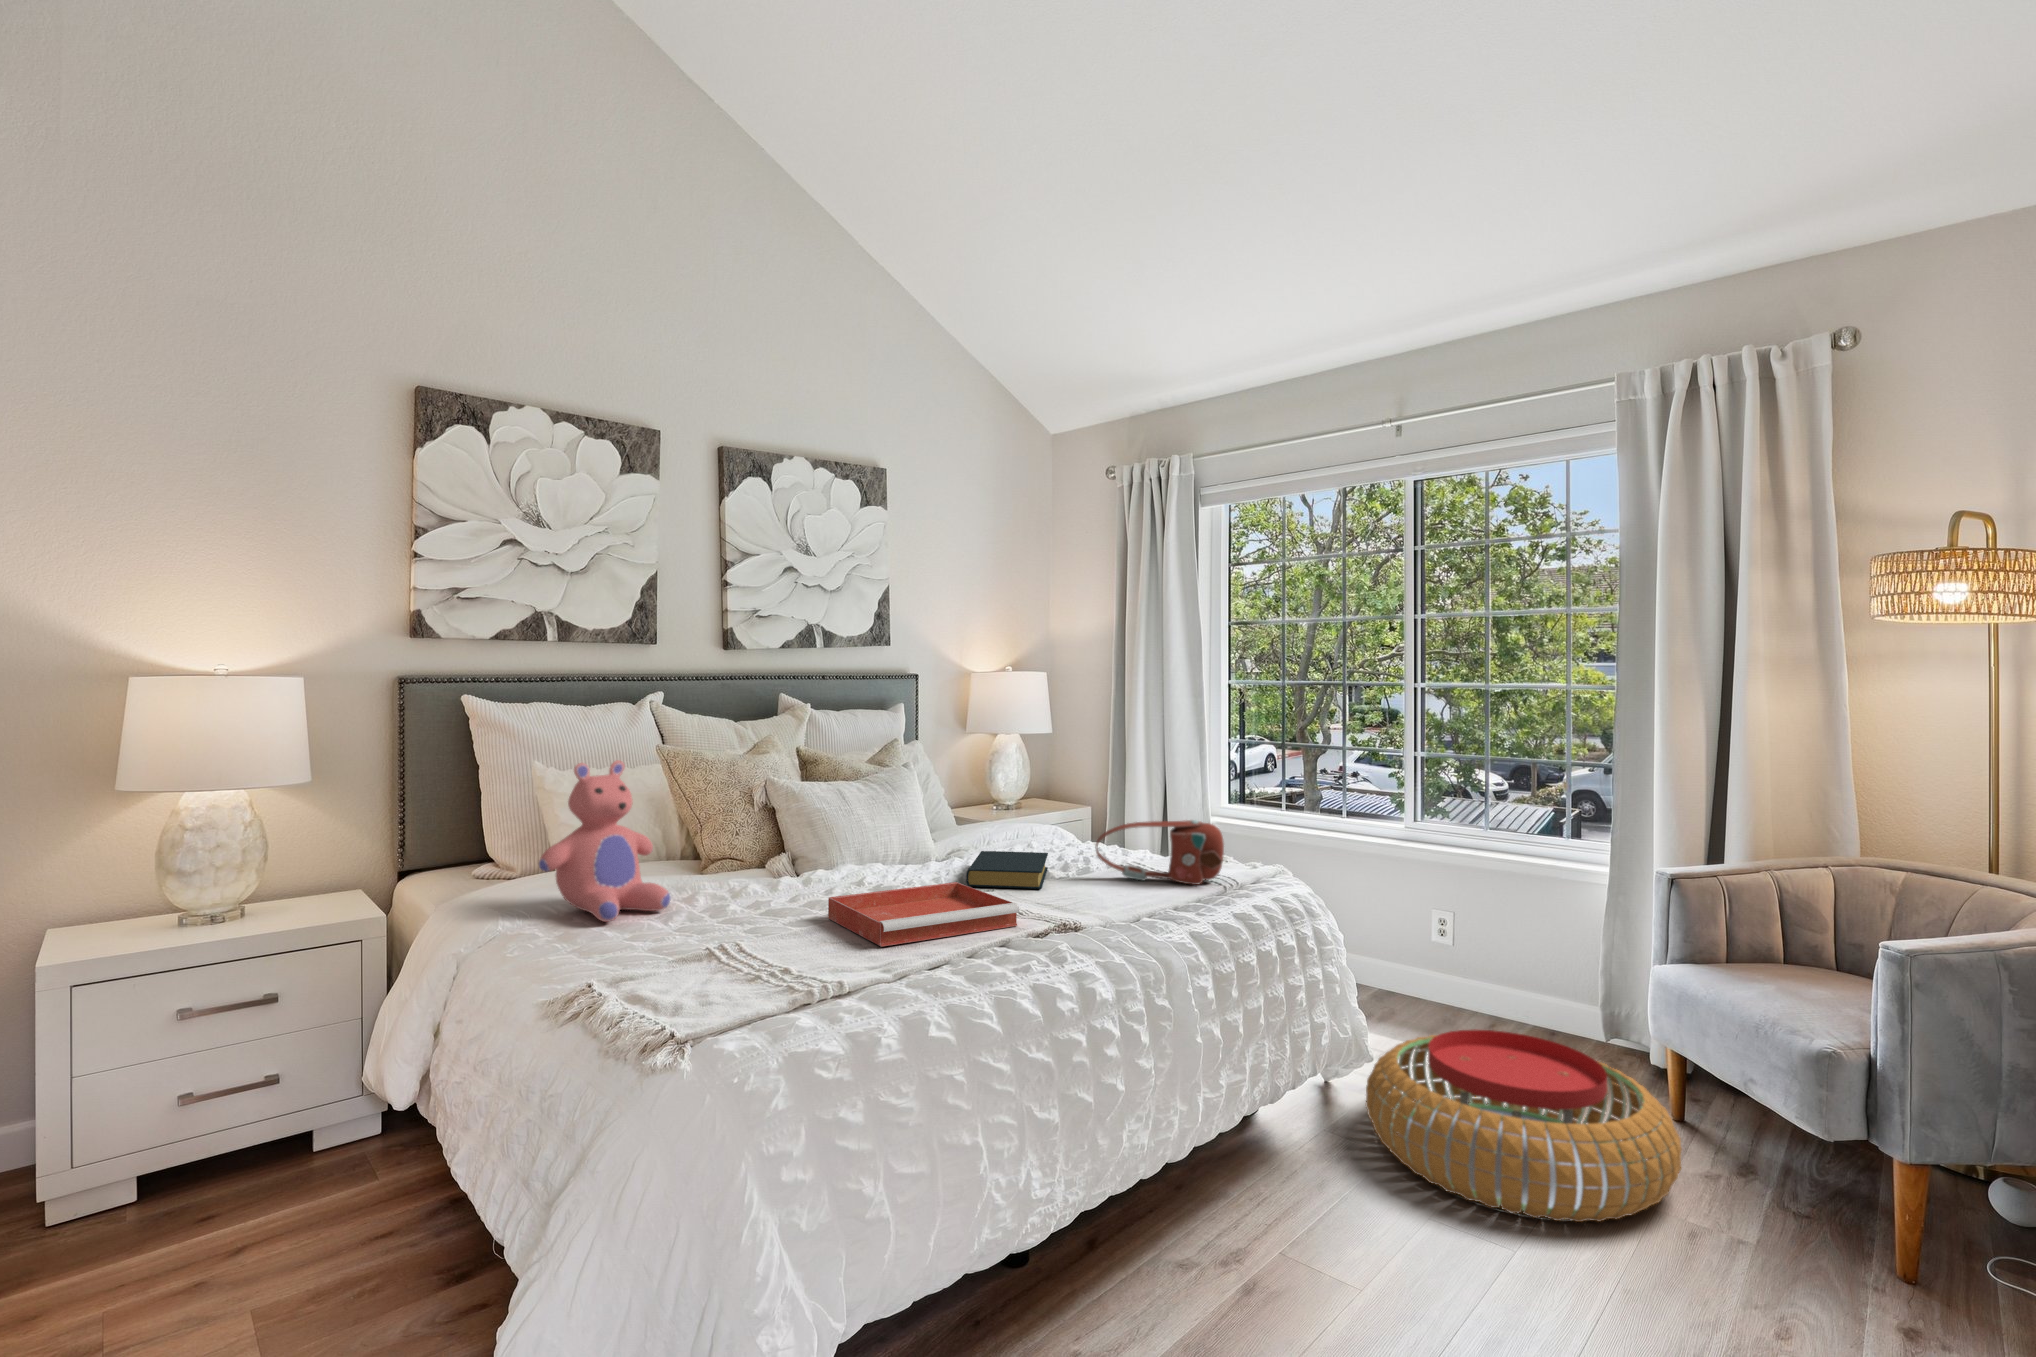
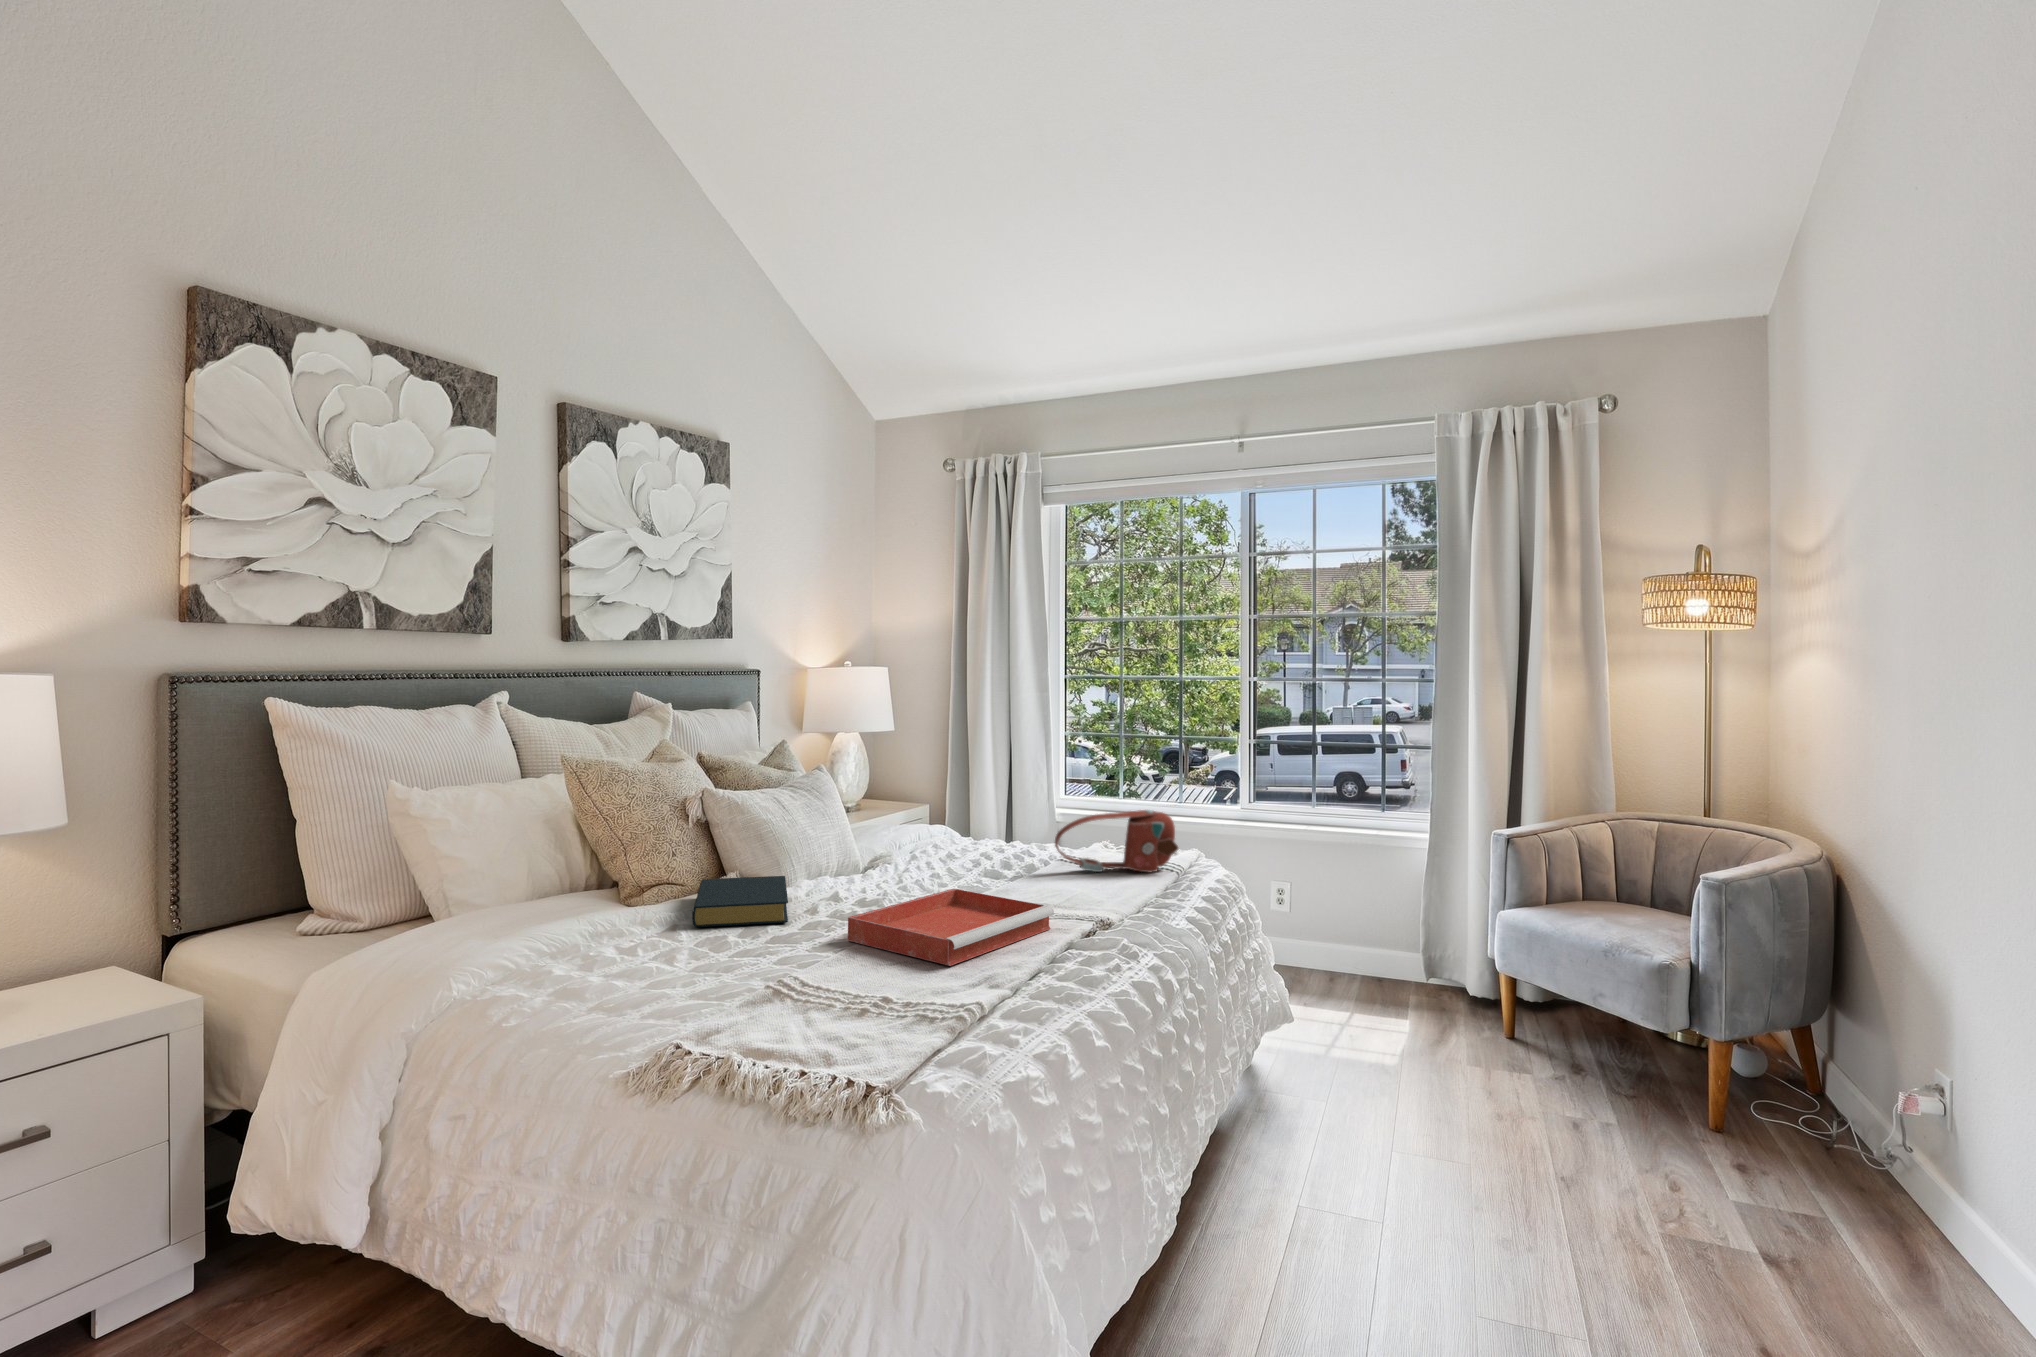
teddy bear: present [539,760,670,922] -> none [492,773,653,972]
hardback book: present [966,851,1048,889] -> present [692,876,788,927]
pouf: present [1366,1030,1681,1222] -> none [1295,982,1563,1139]

